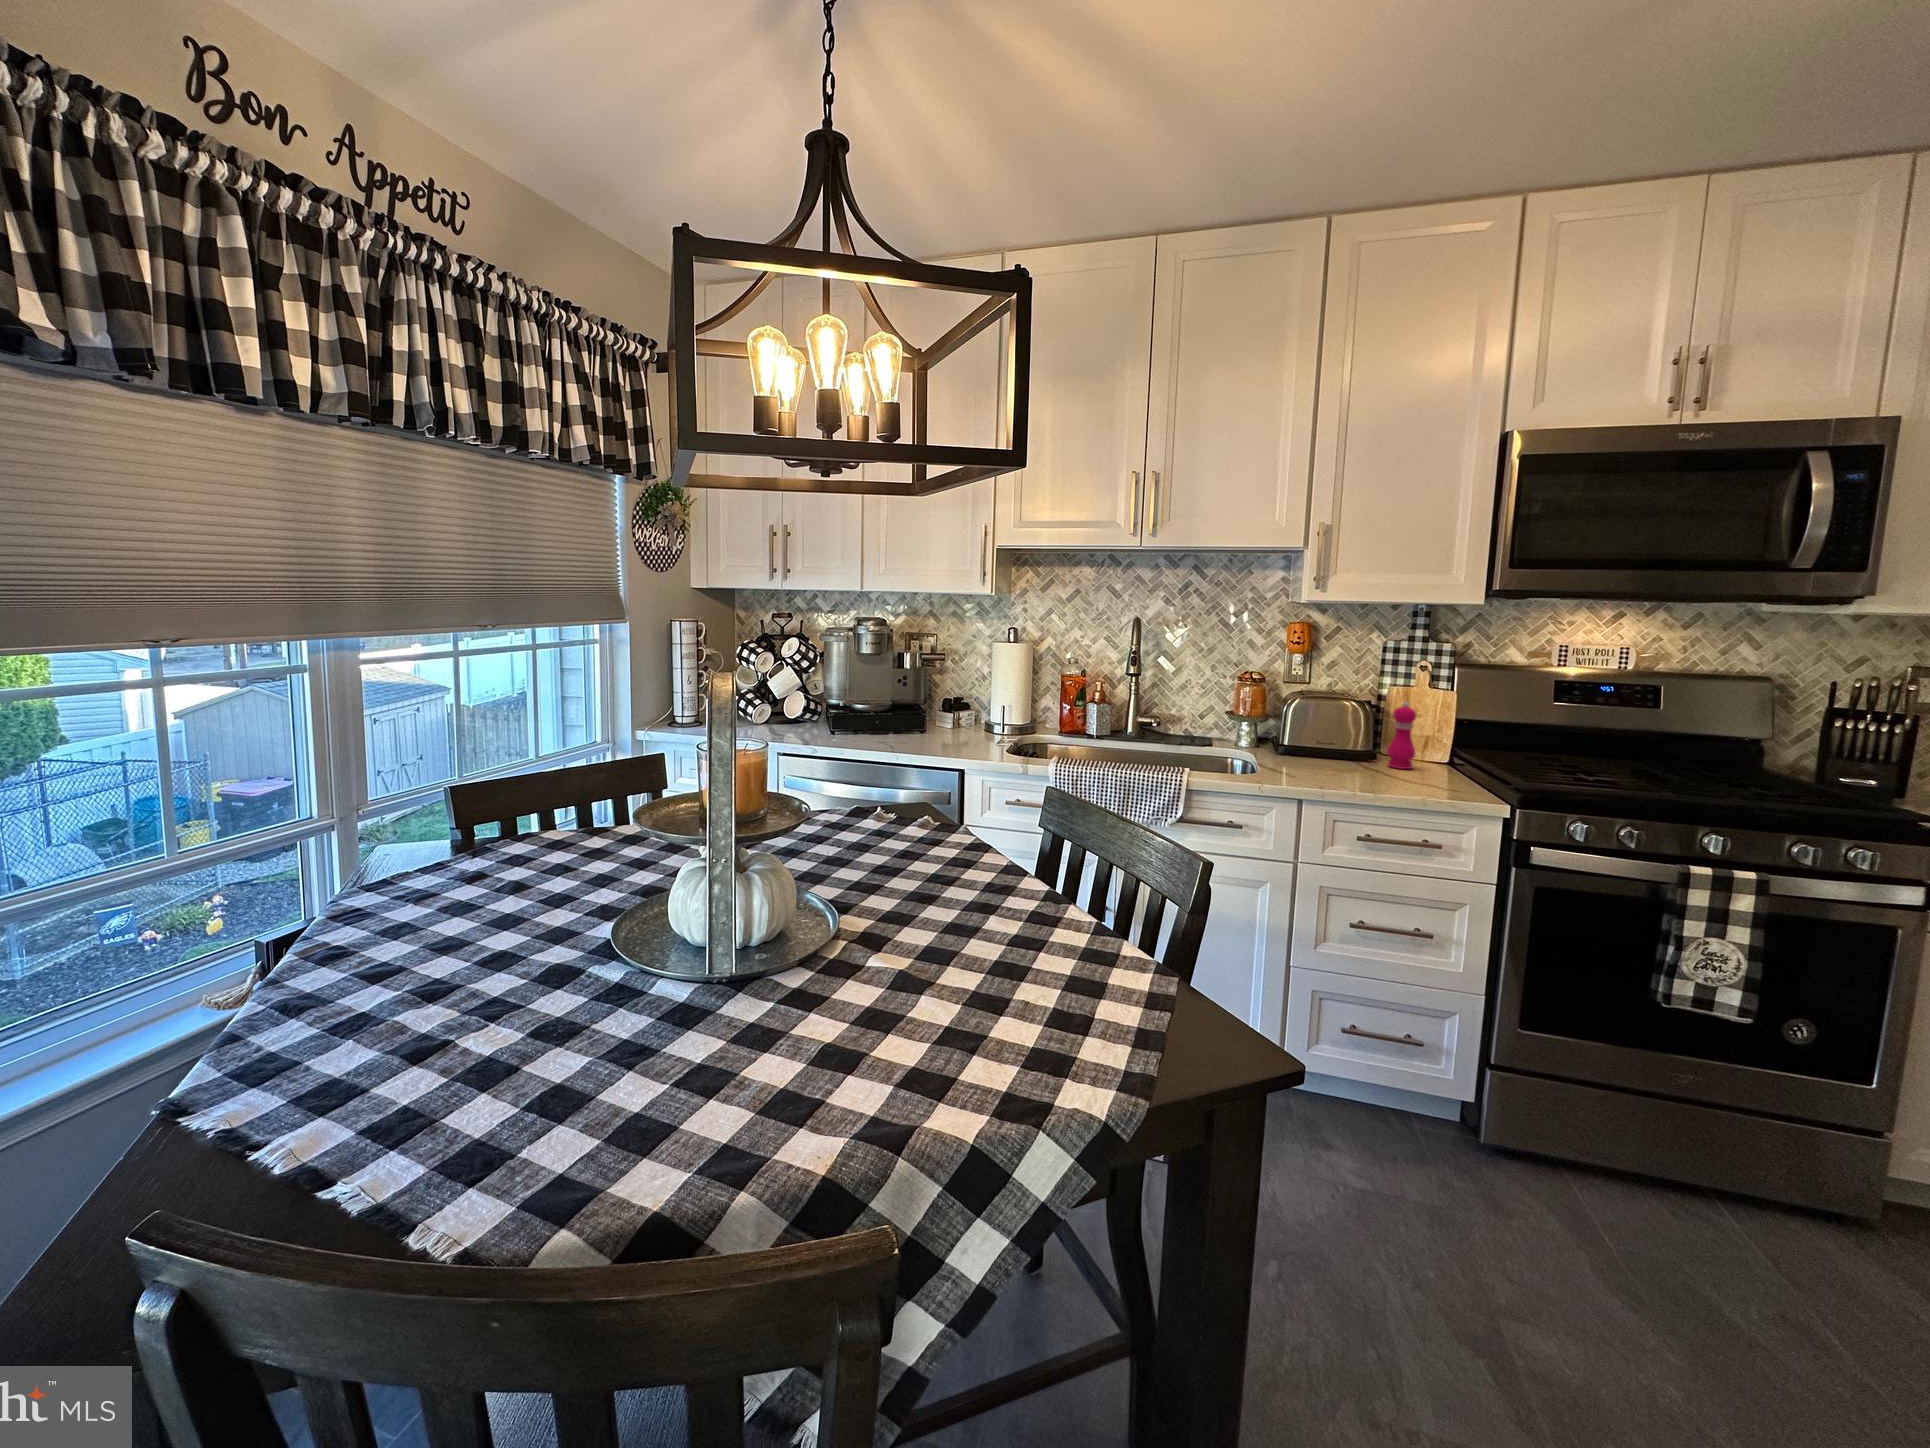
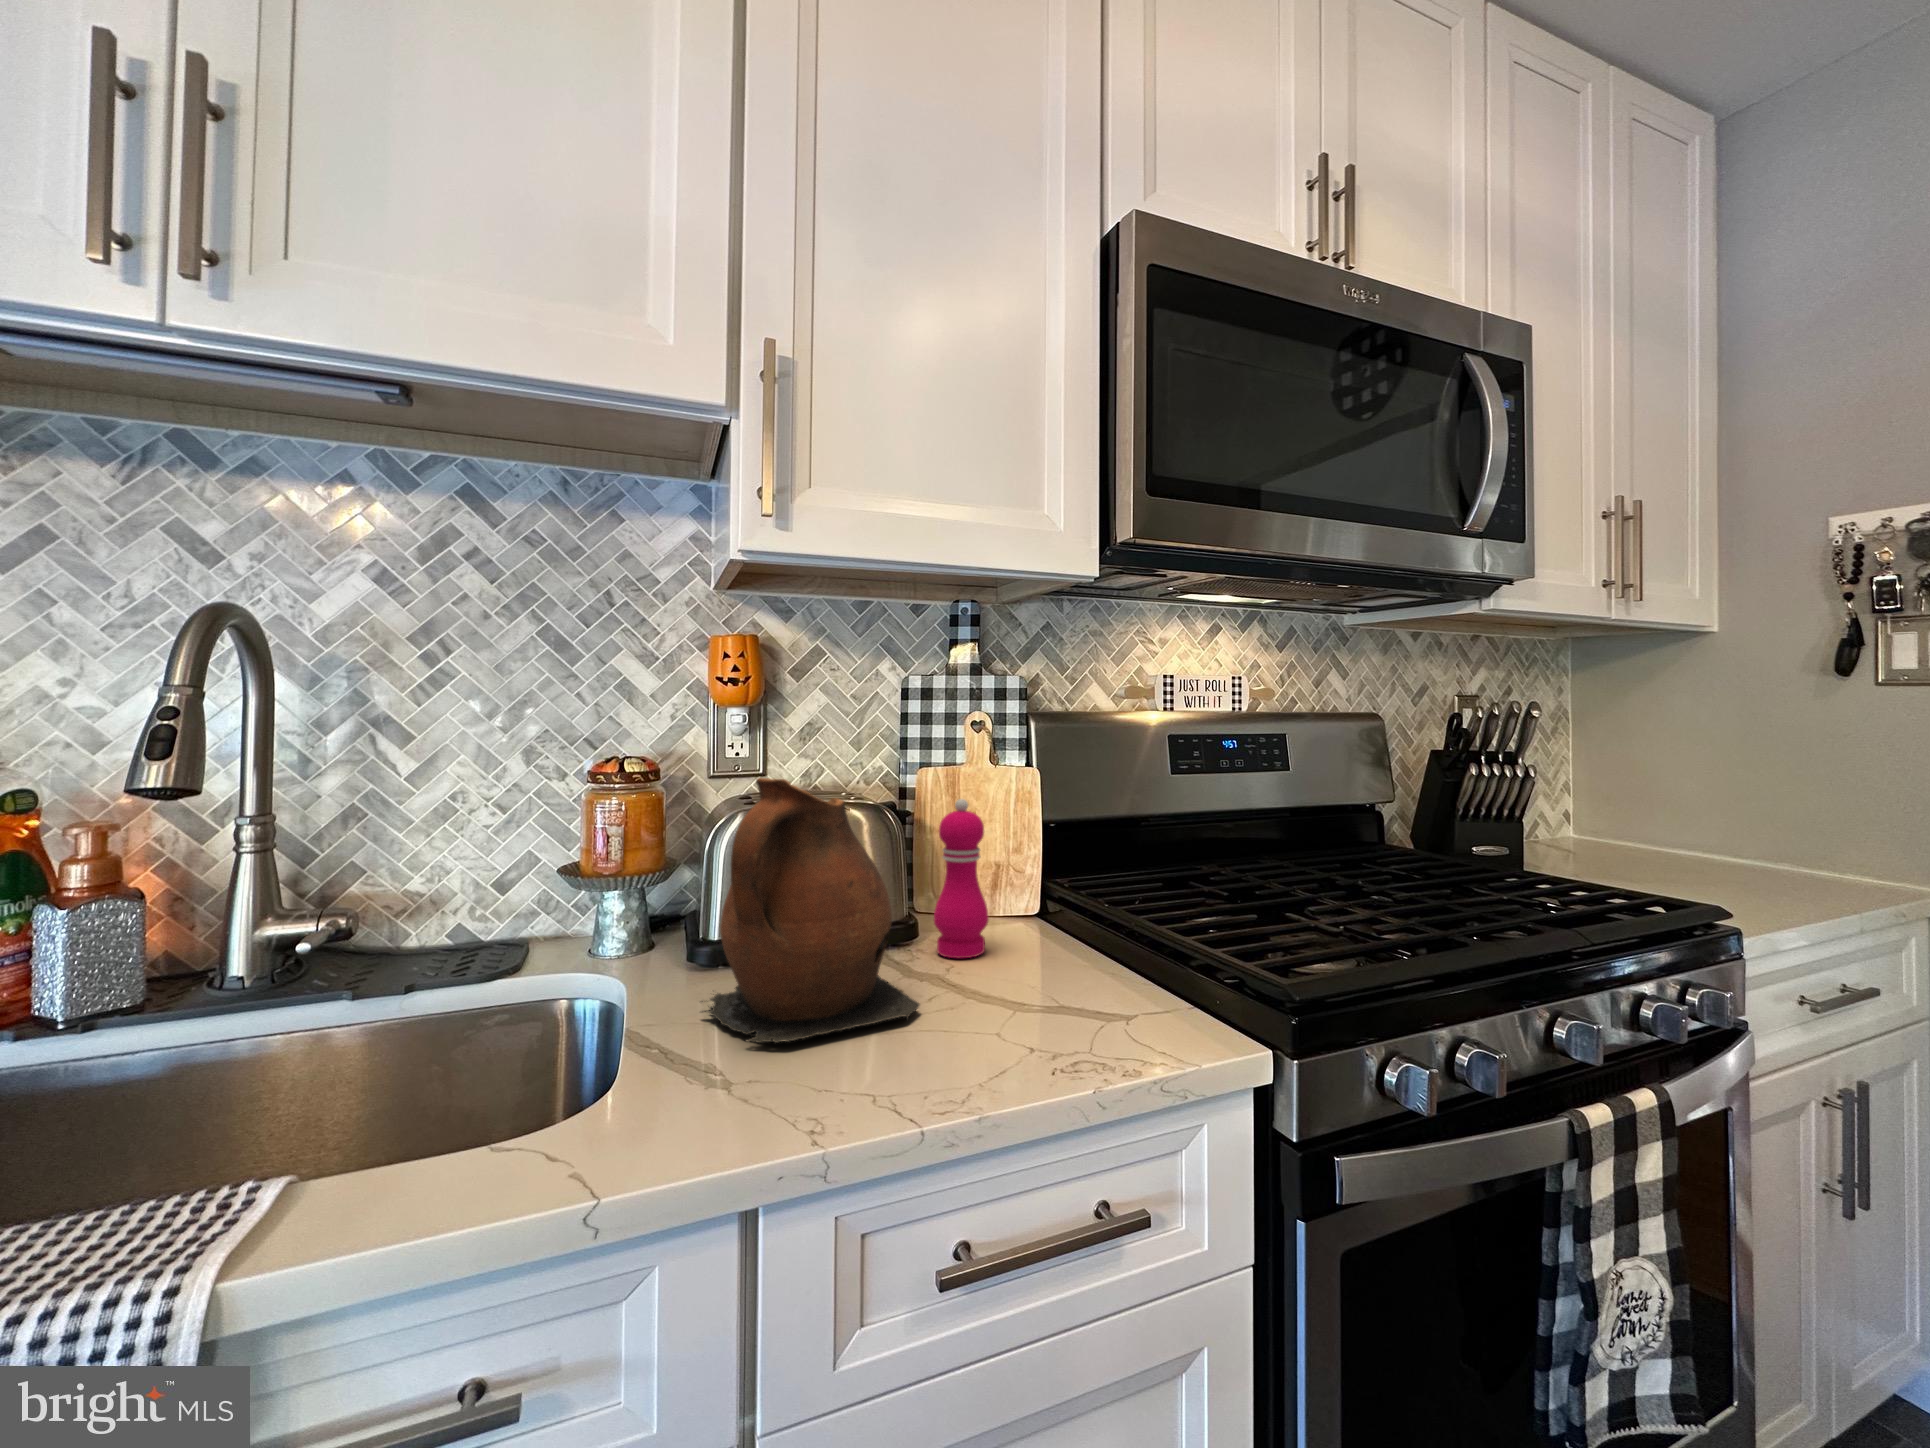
ceramic pitcher: none [1287,685,1375,777] -> present [702,778,920,1043]

